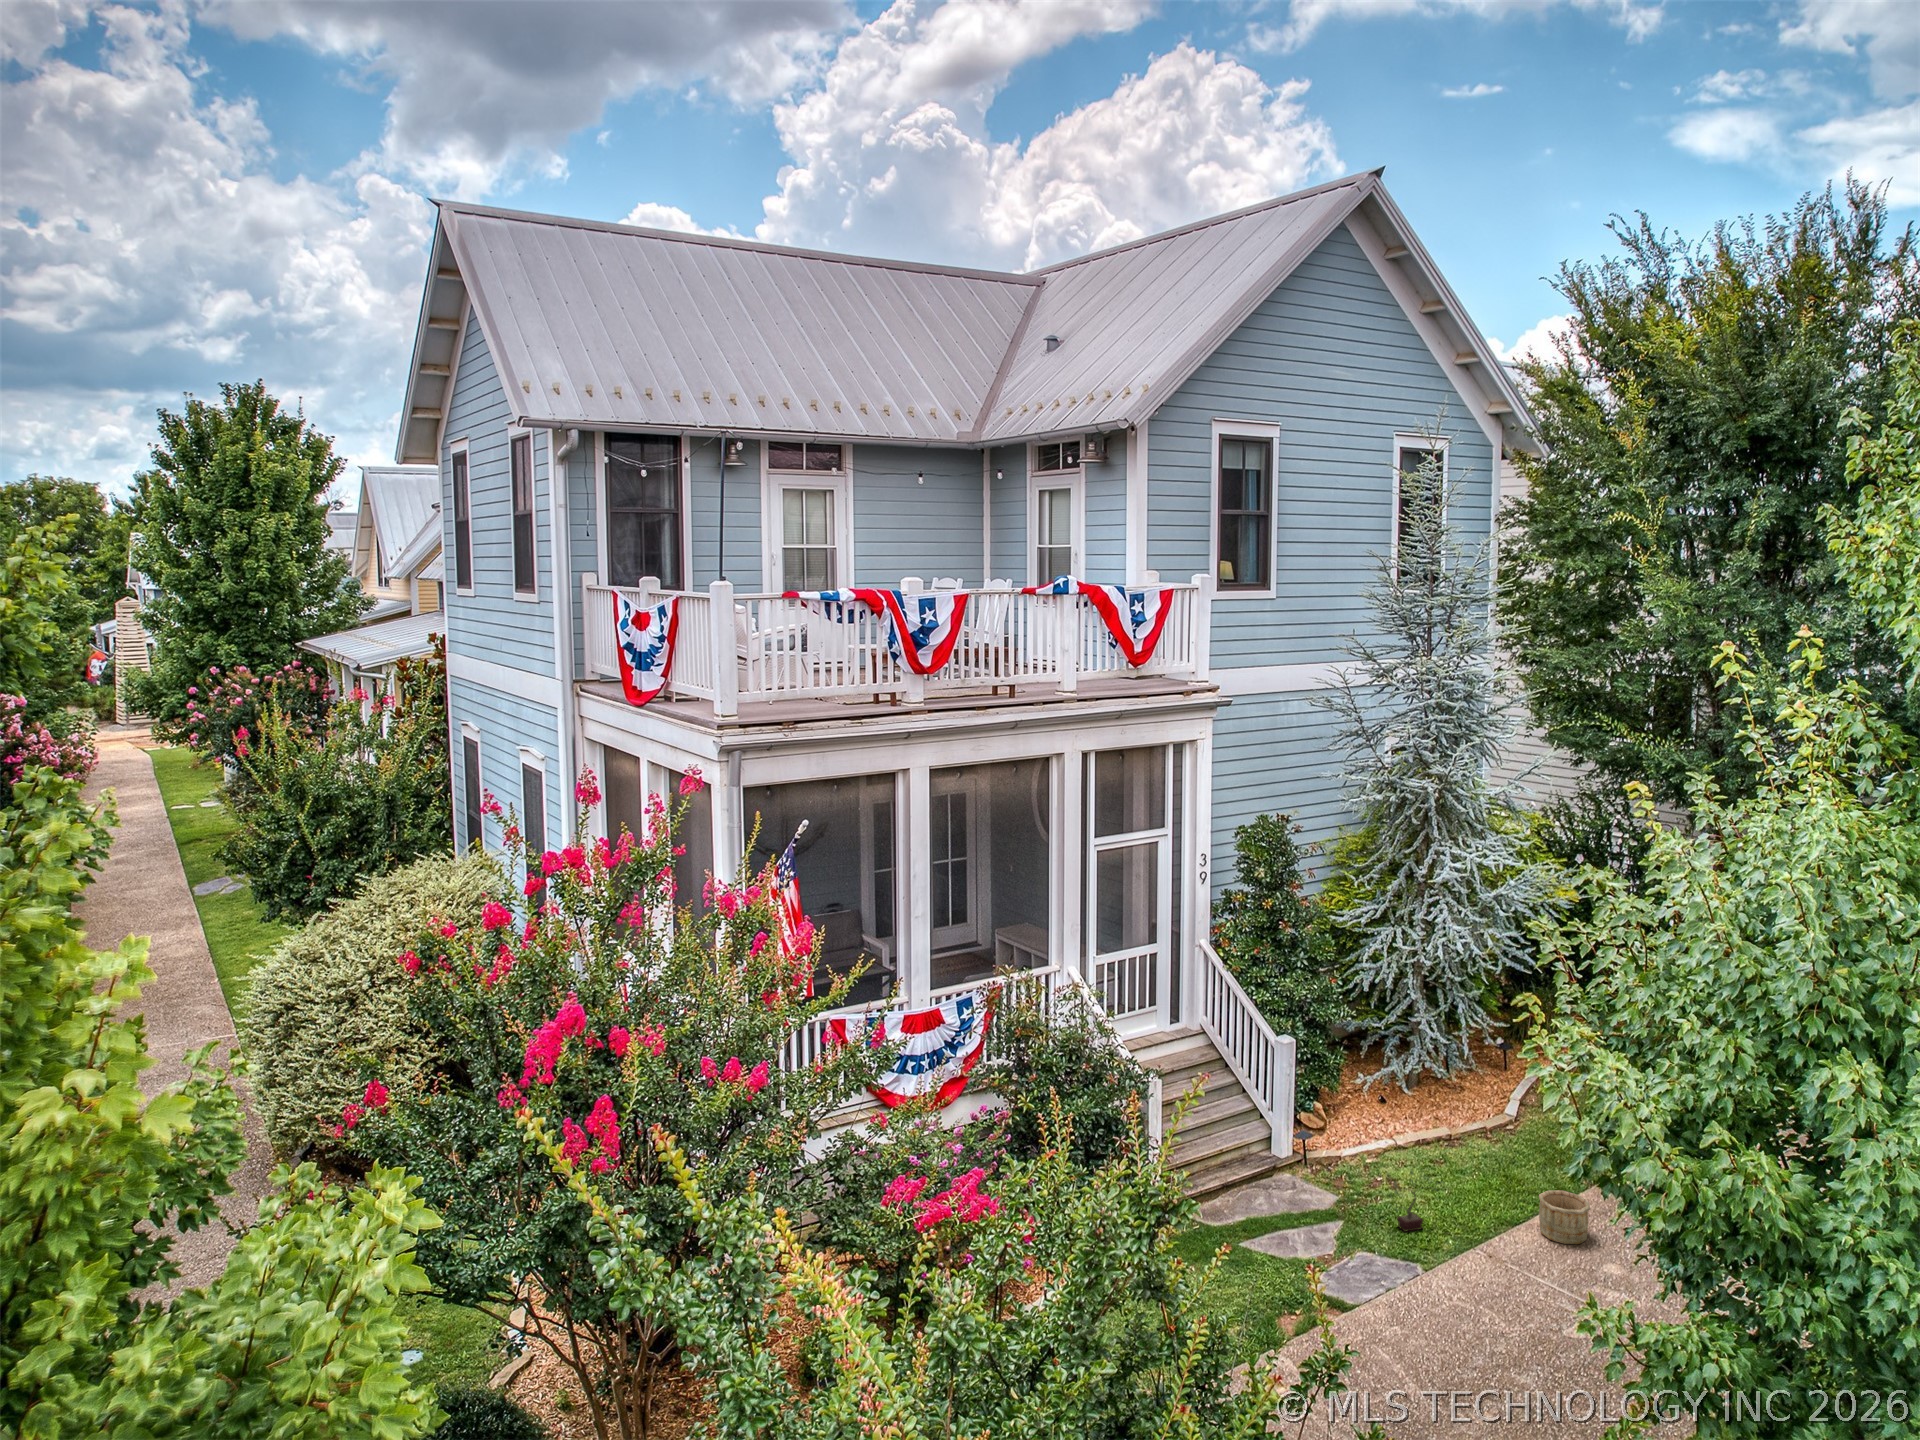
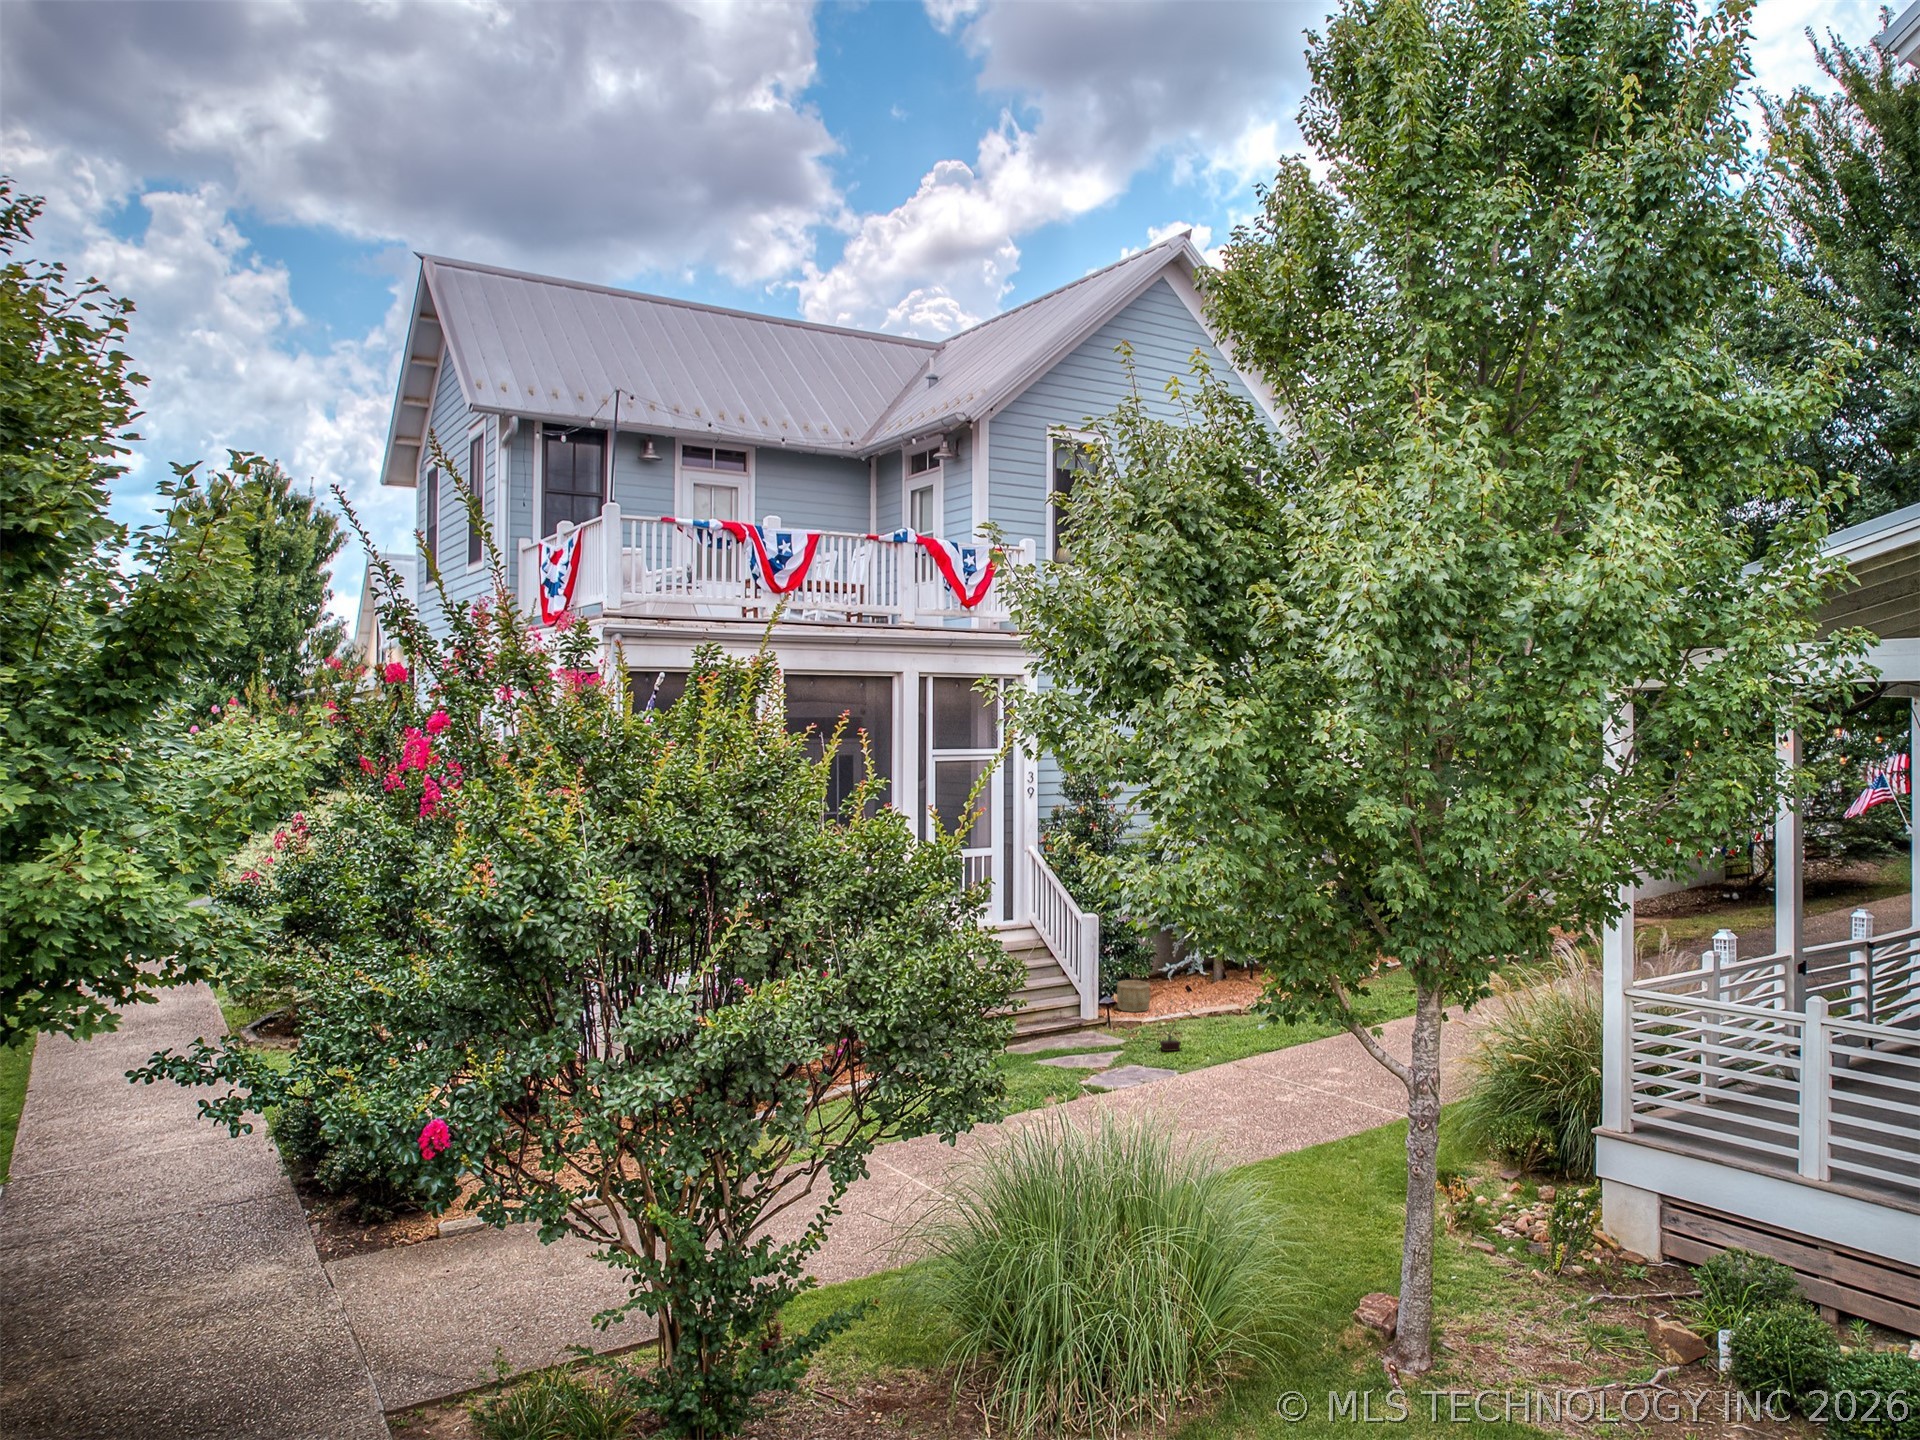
wooden bucket: present [1539,1190,1590,1244] -> present [1117,980,1150,1012]

